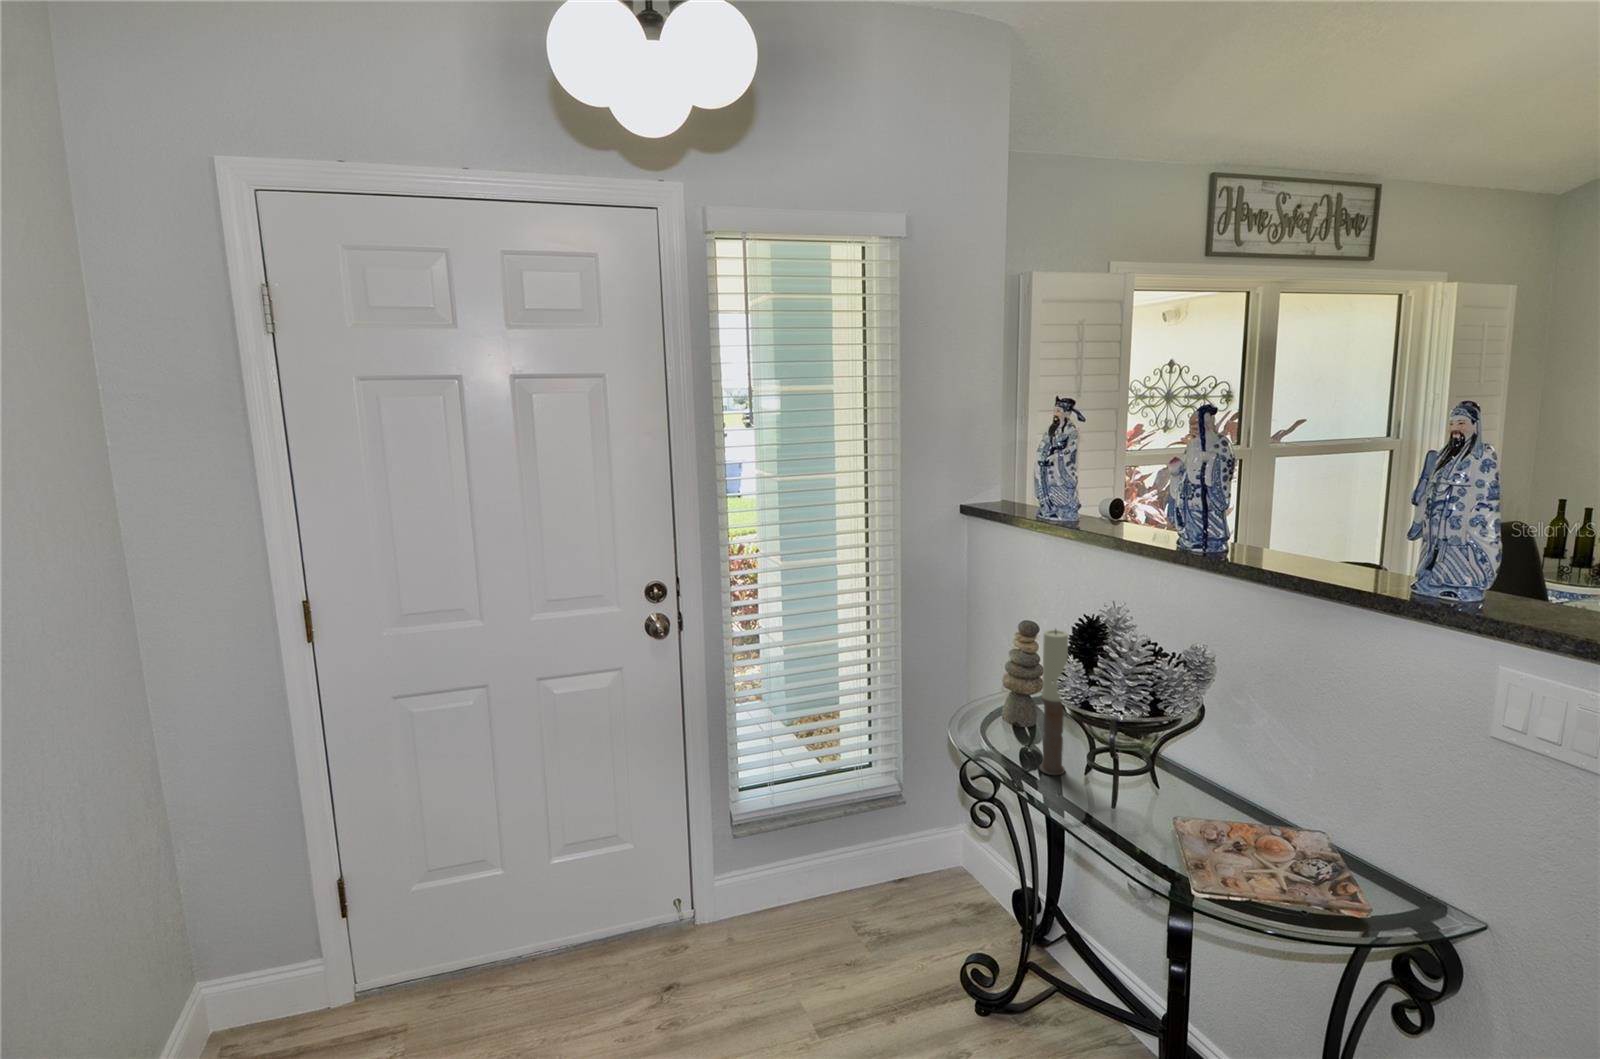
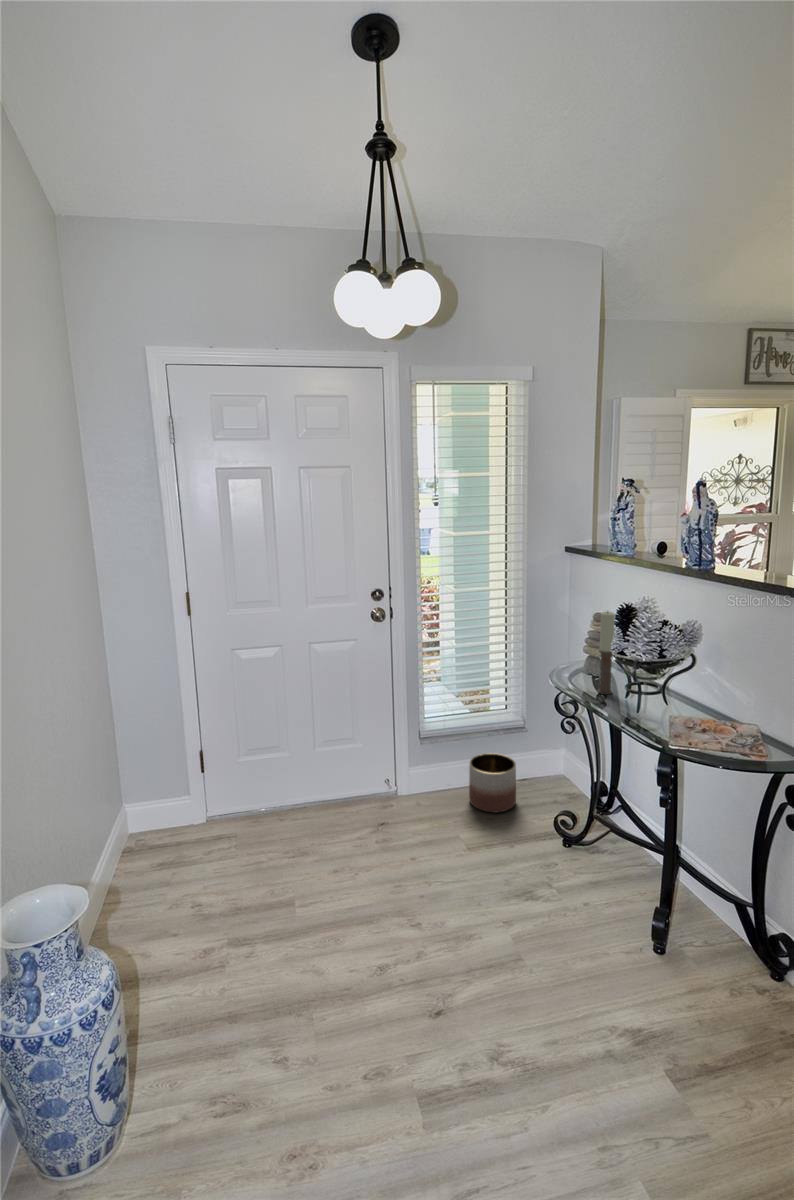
planter: none [818,844,896,952] -> present [469,753,516,813]

